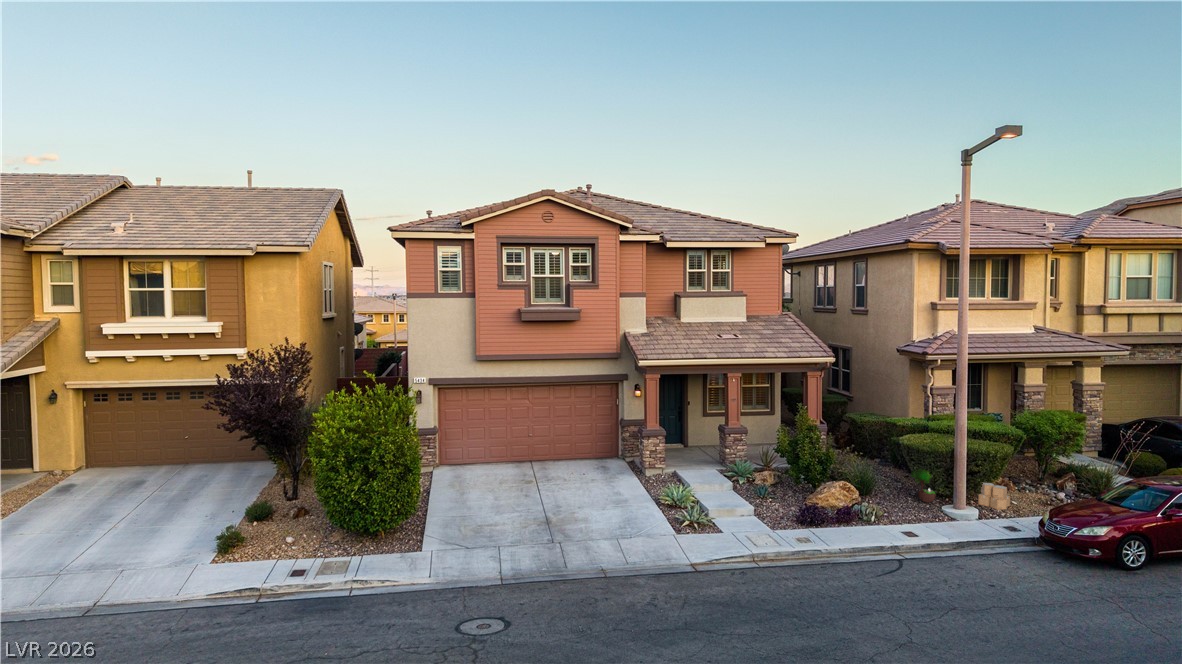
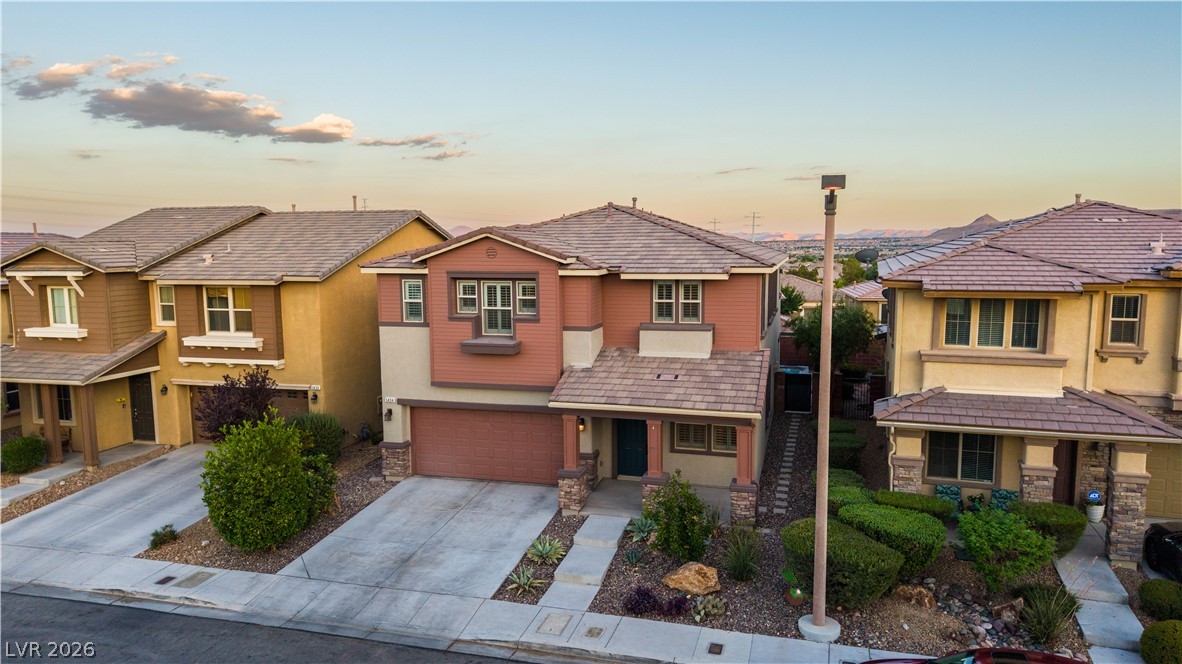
cardboard box: present [978,483,1010,510] -> none [855,595,892,637]

